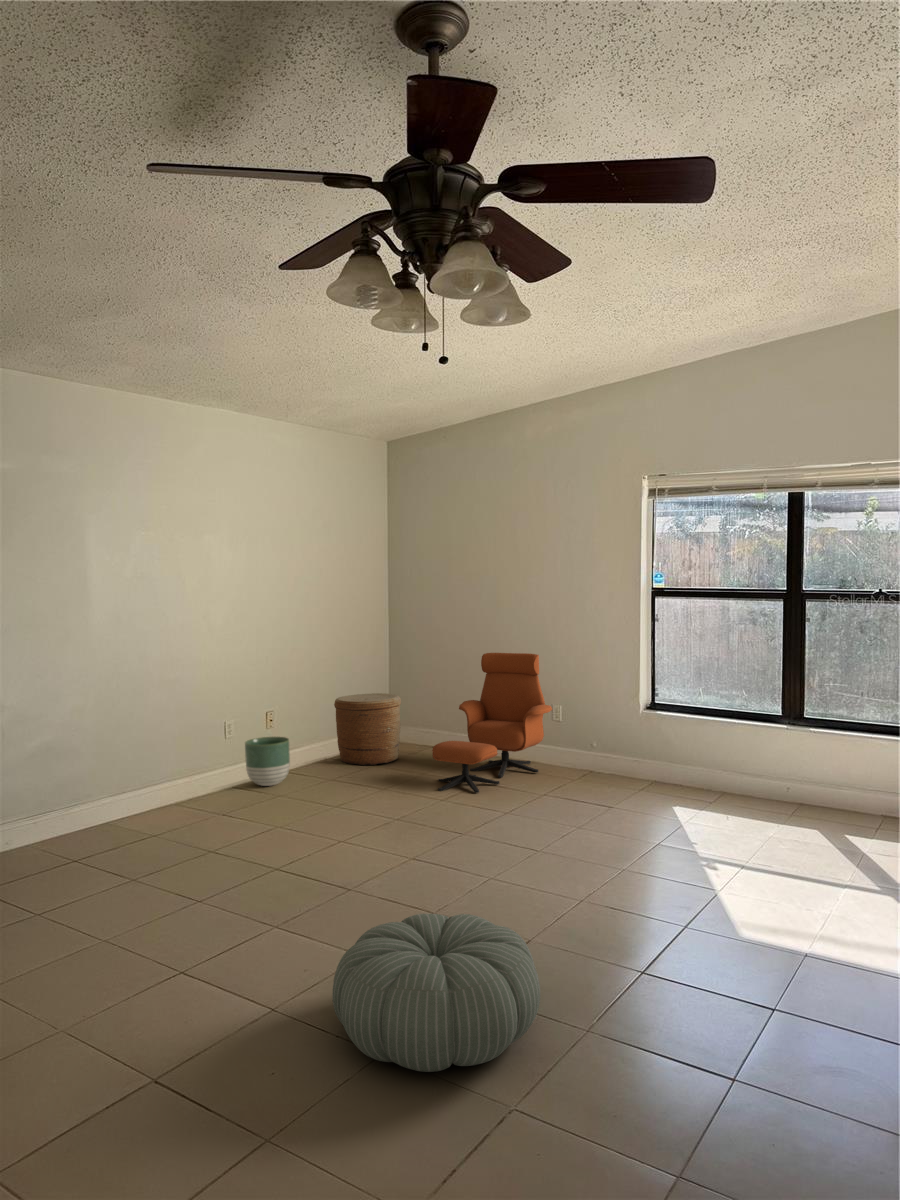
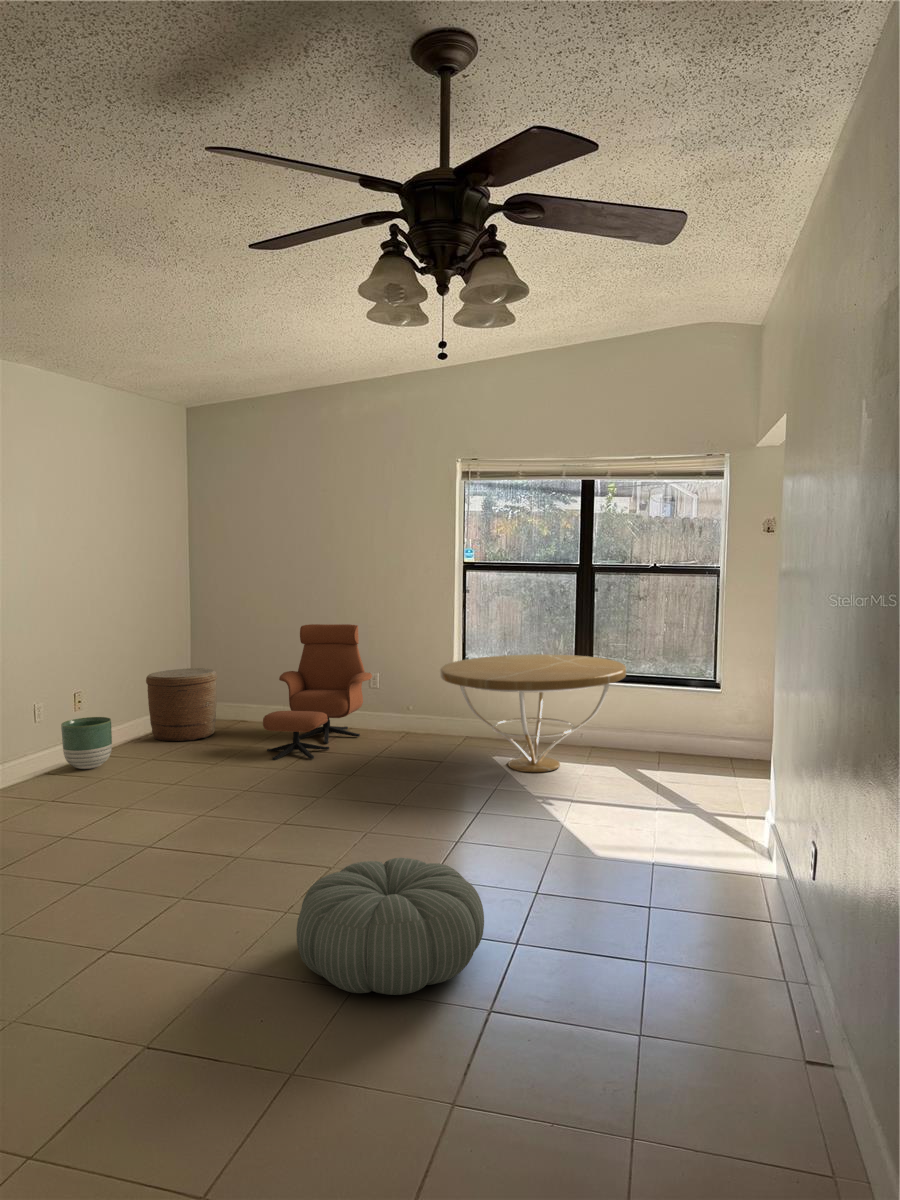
coffee table: none [607,692,829,829] -> present [440,654,626,772]

